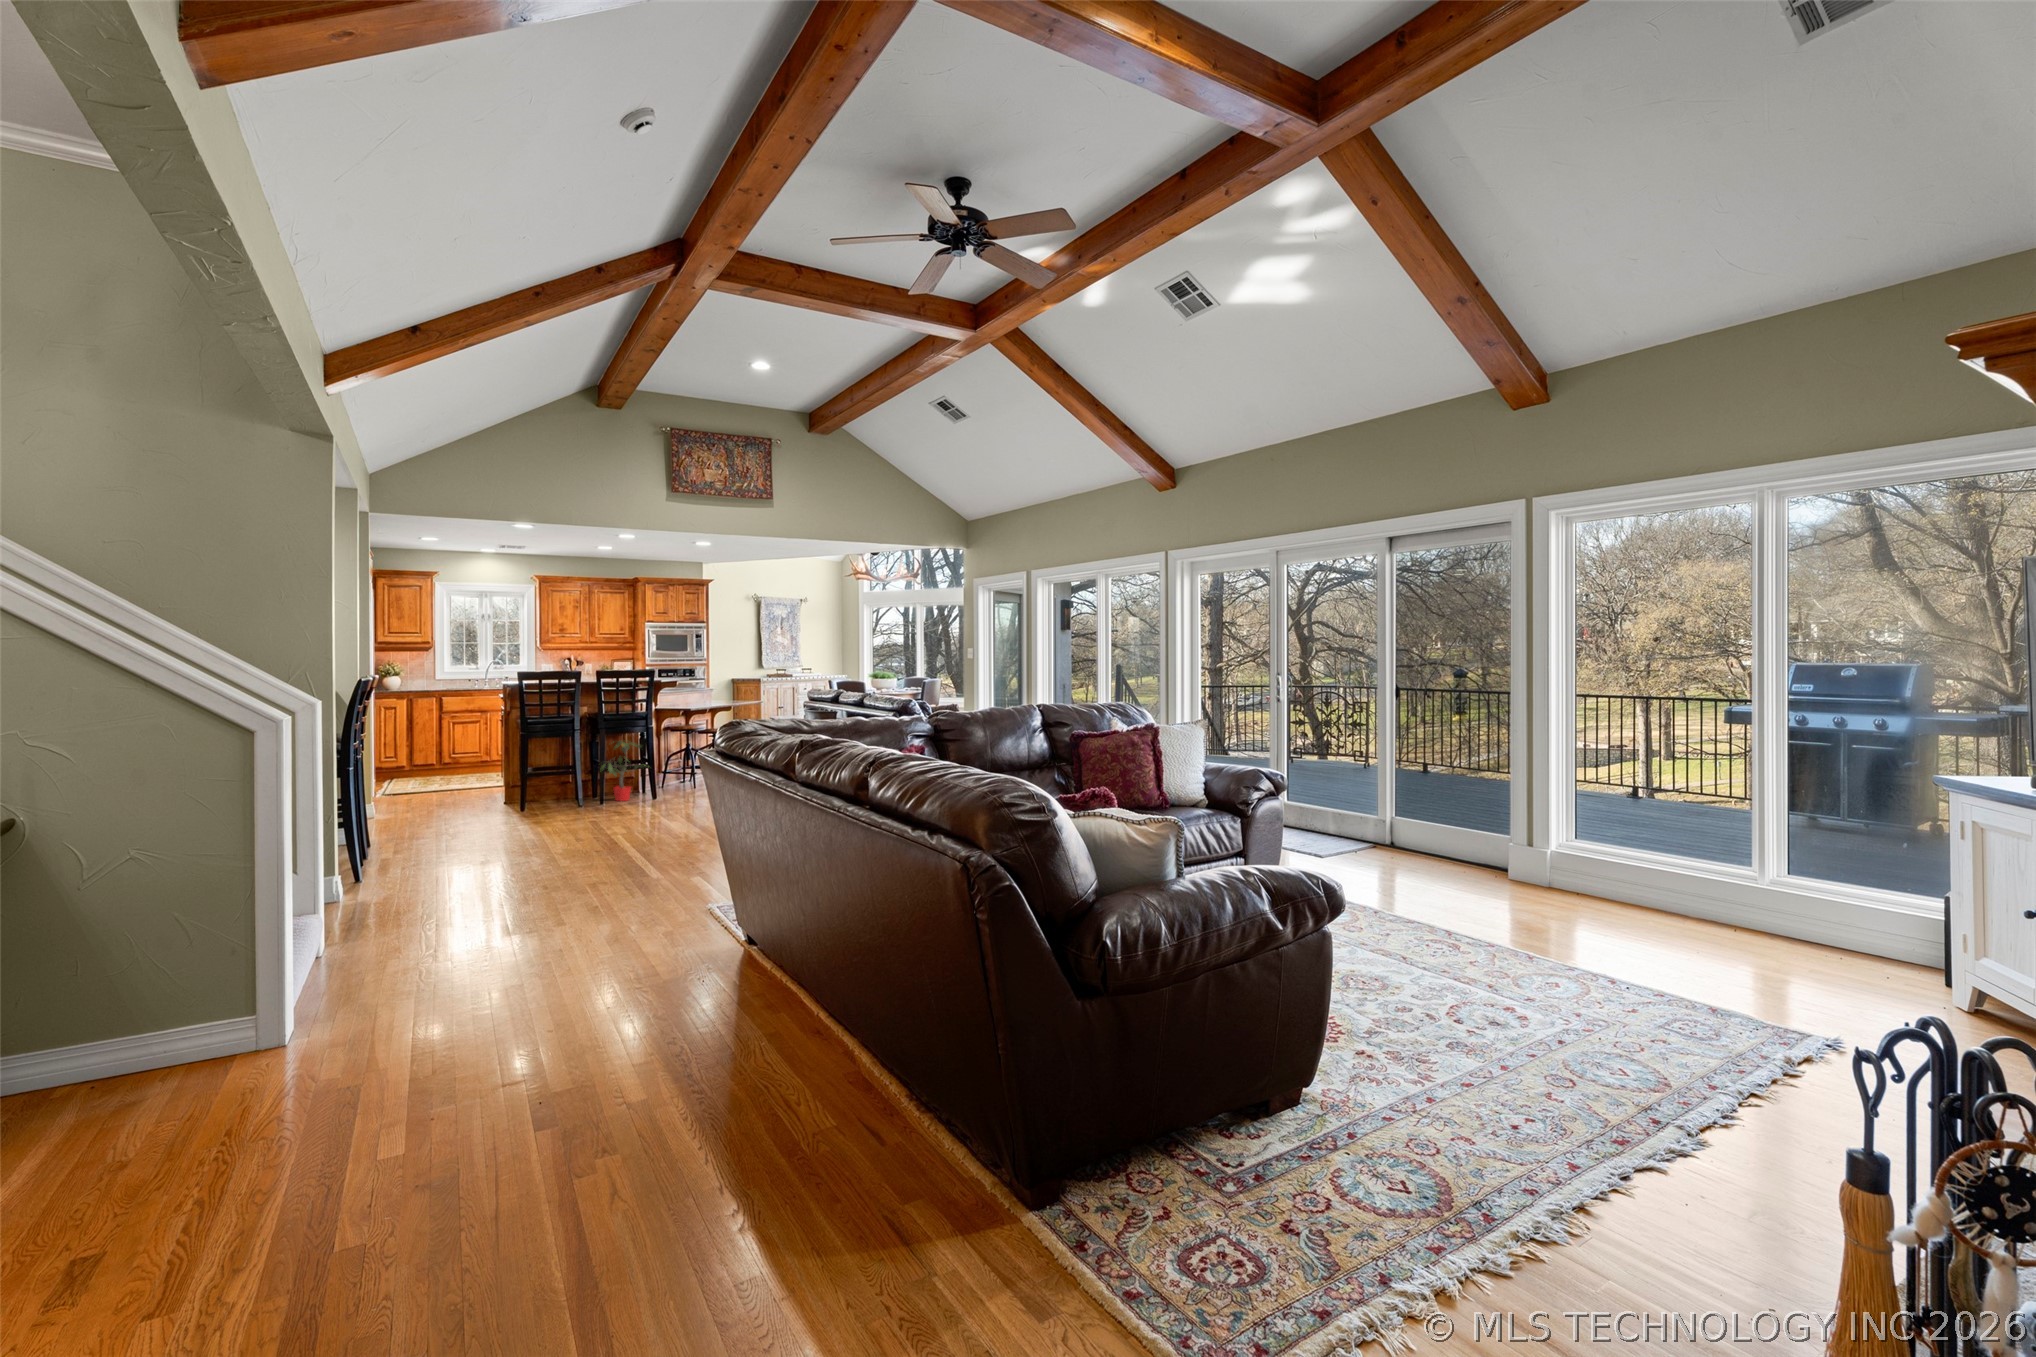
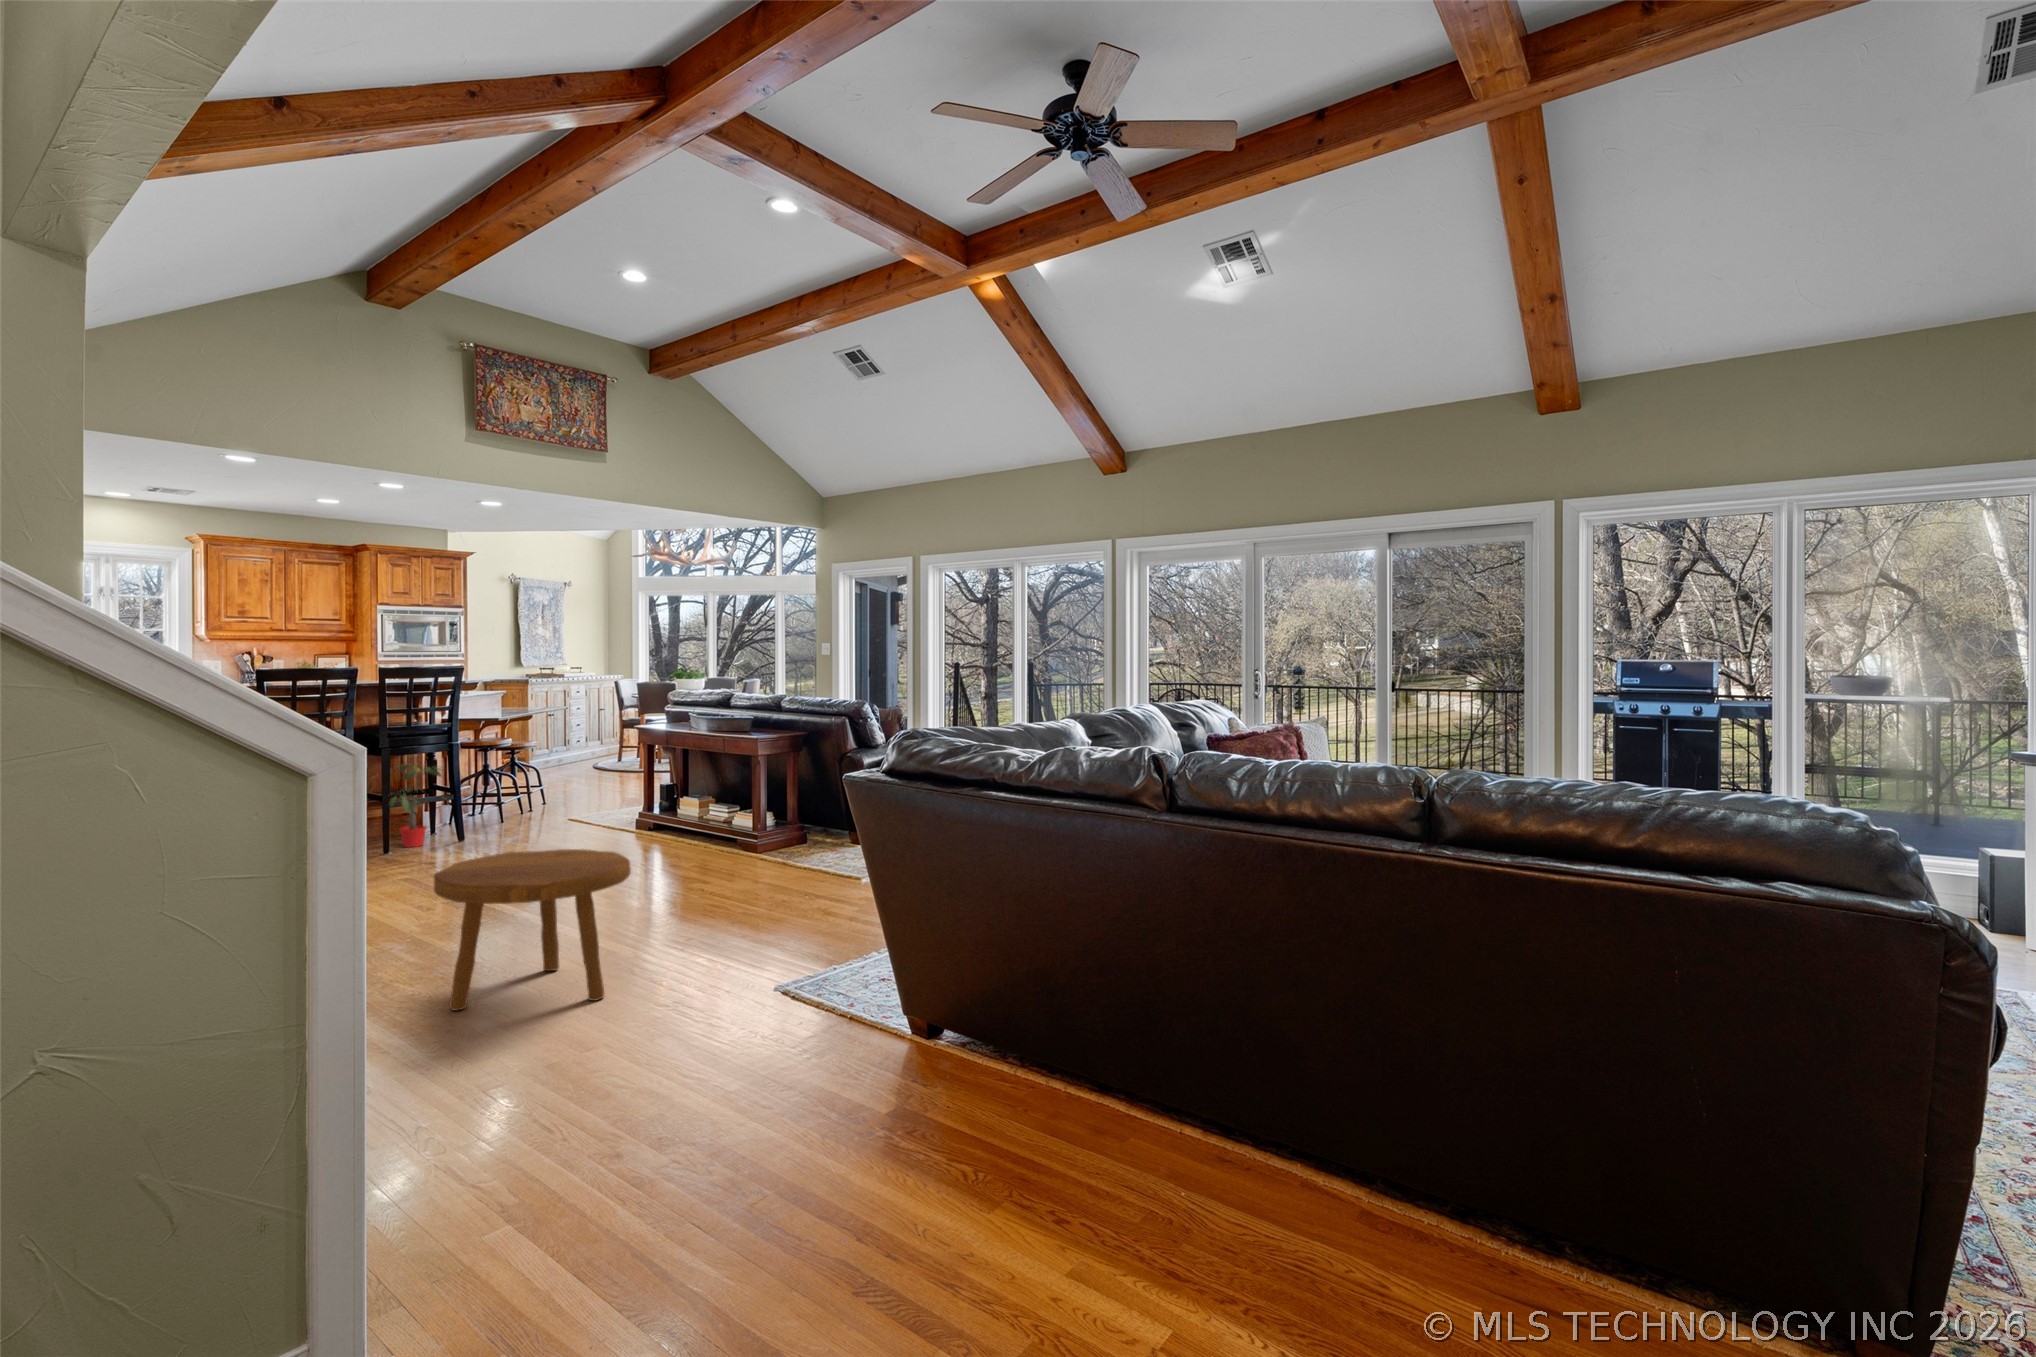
footstool: none [495,802,630,907] -> present [434,849,631,1011]

